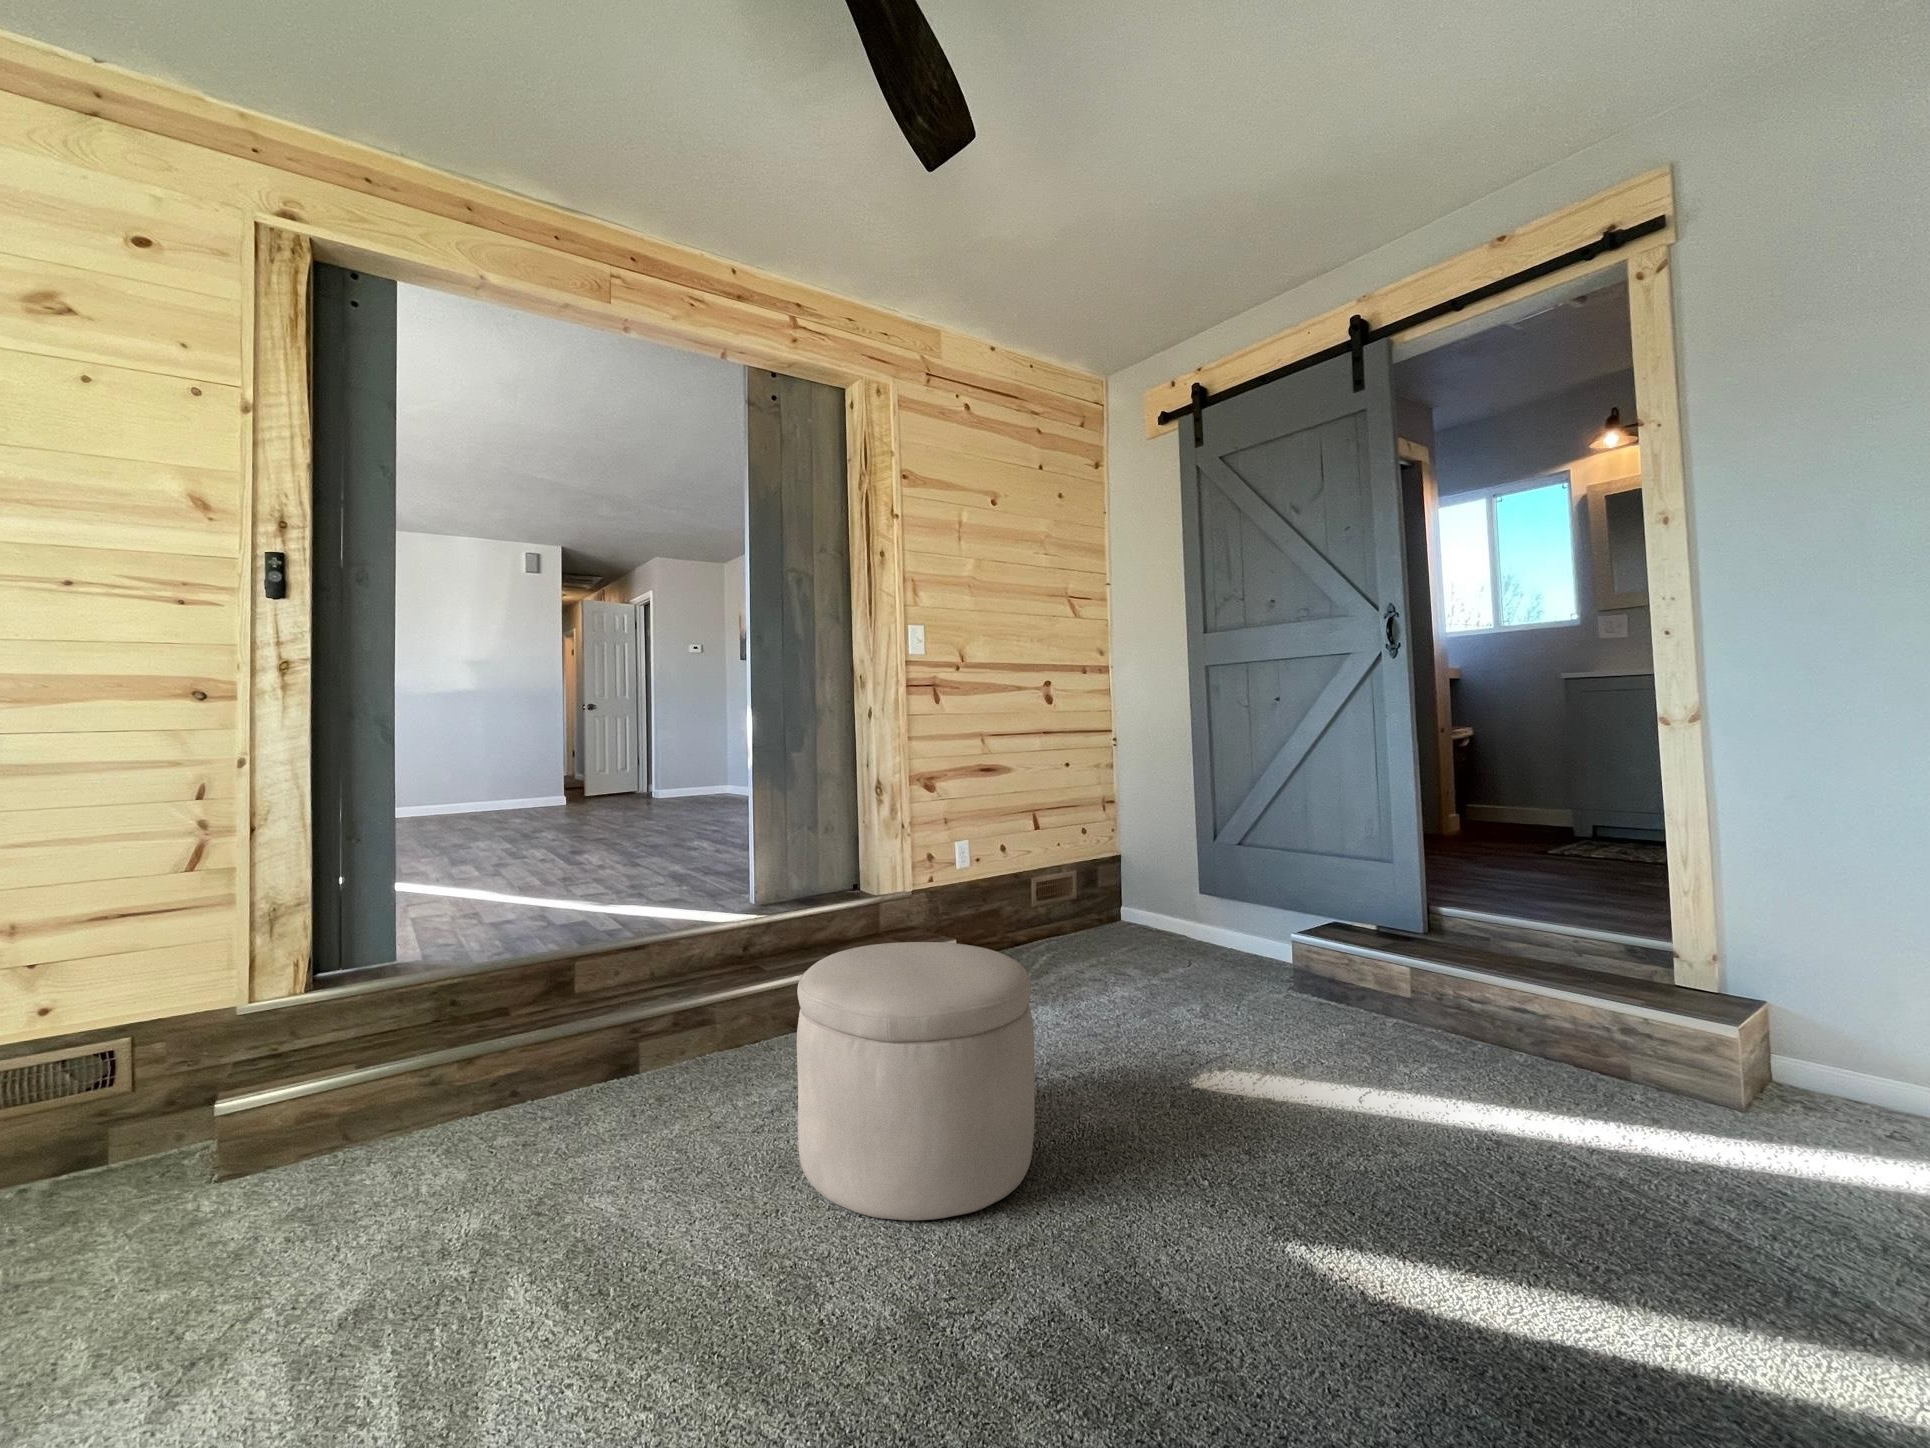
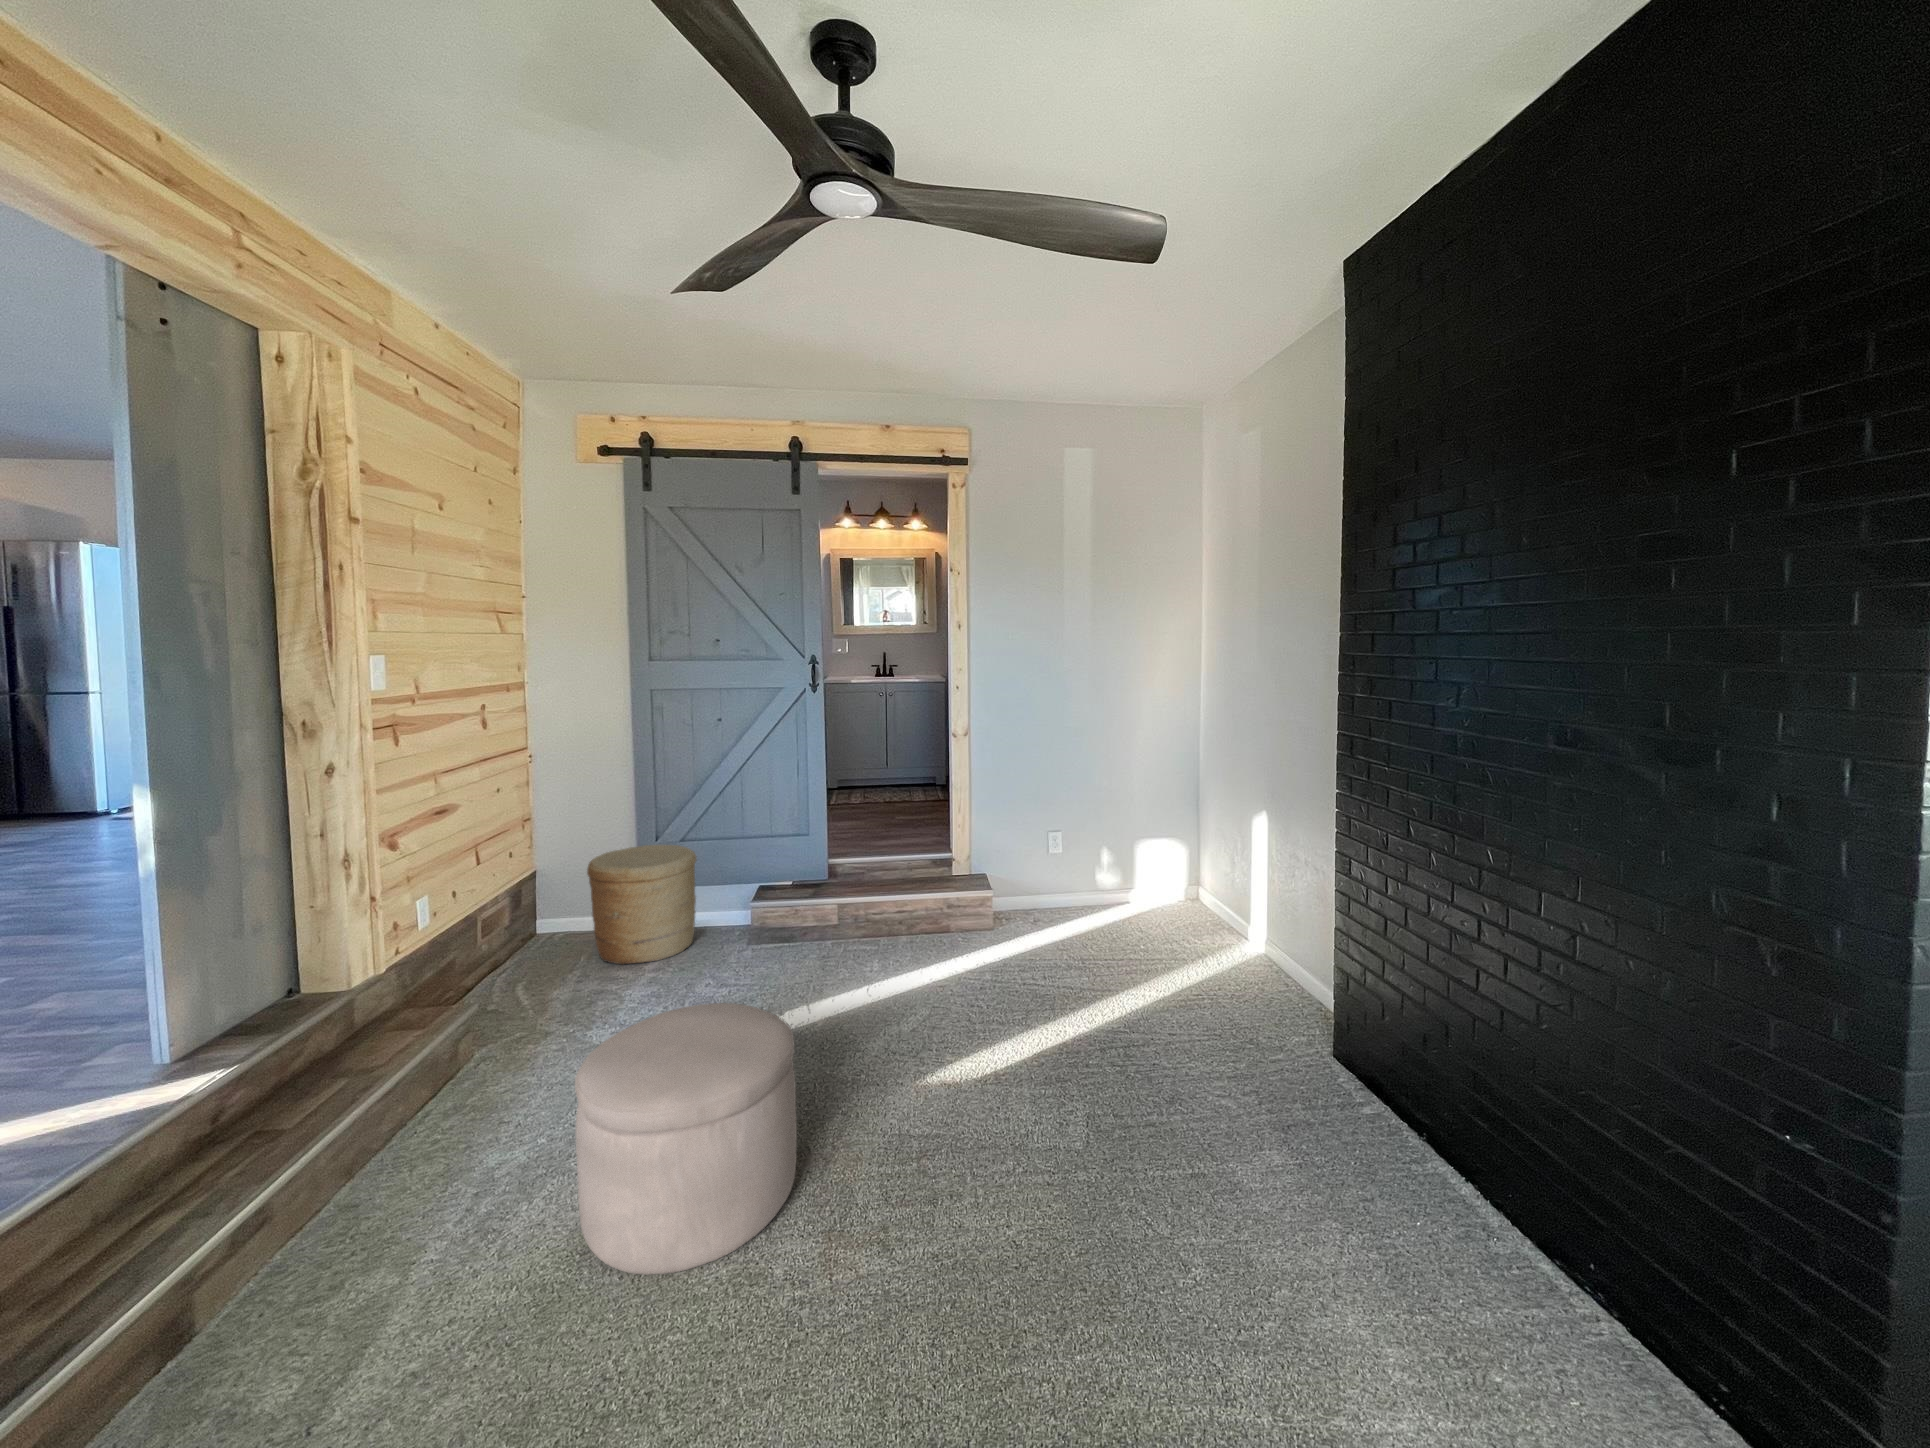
woven basket: none [1113,844,1233,975] -> present [587,845,696,965]

